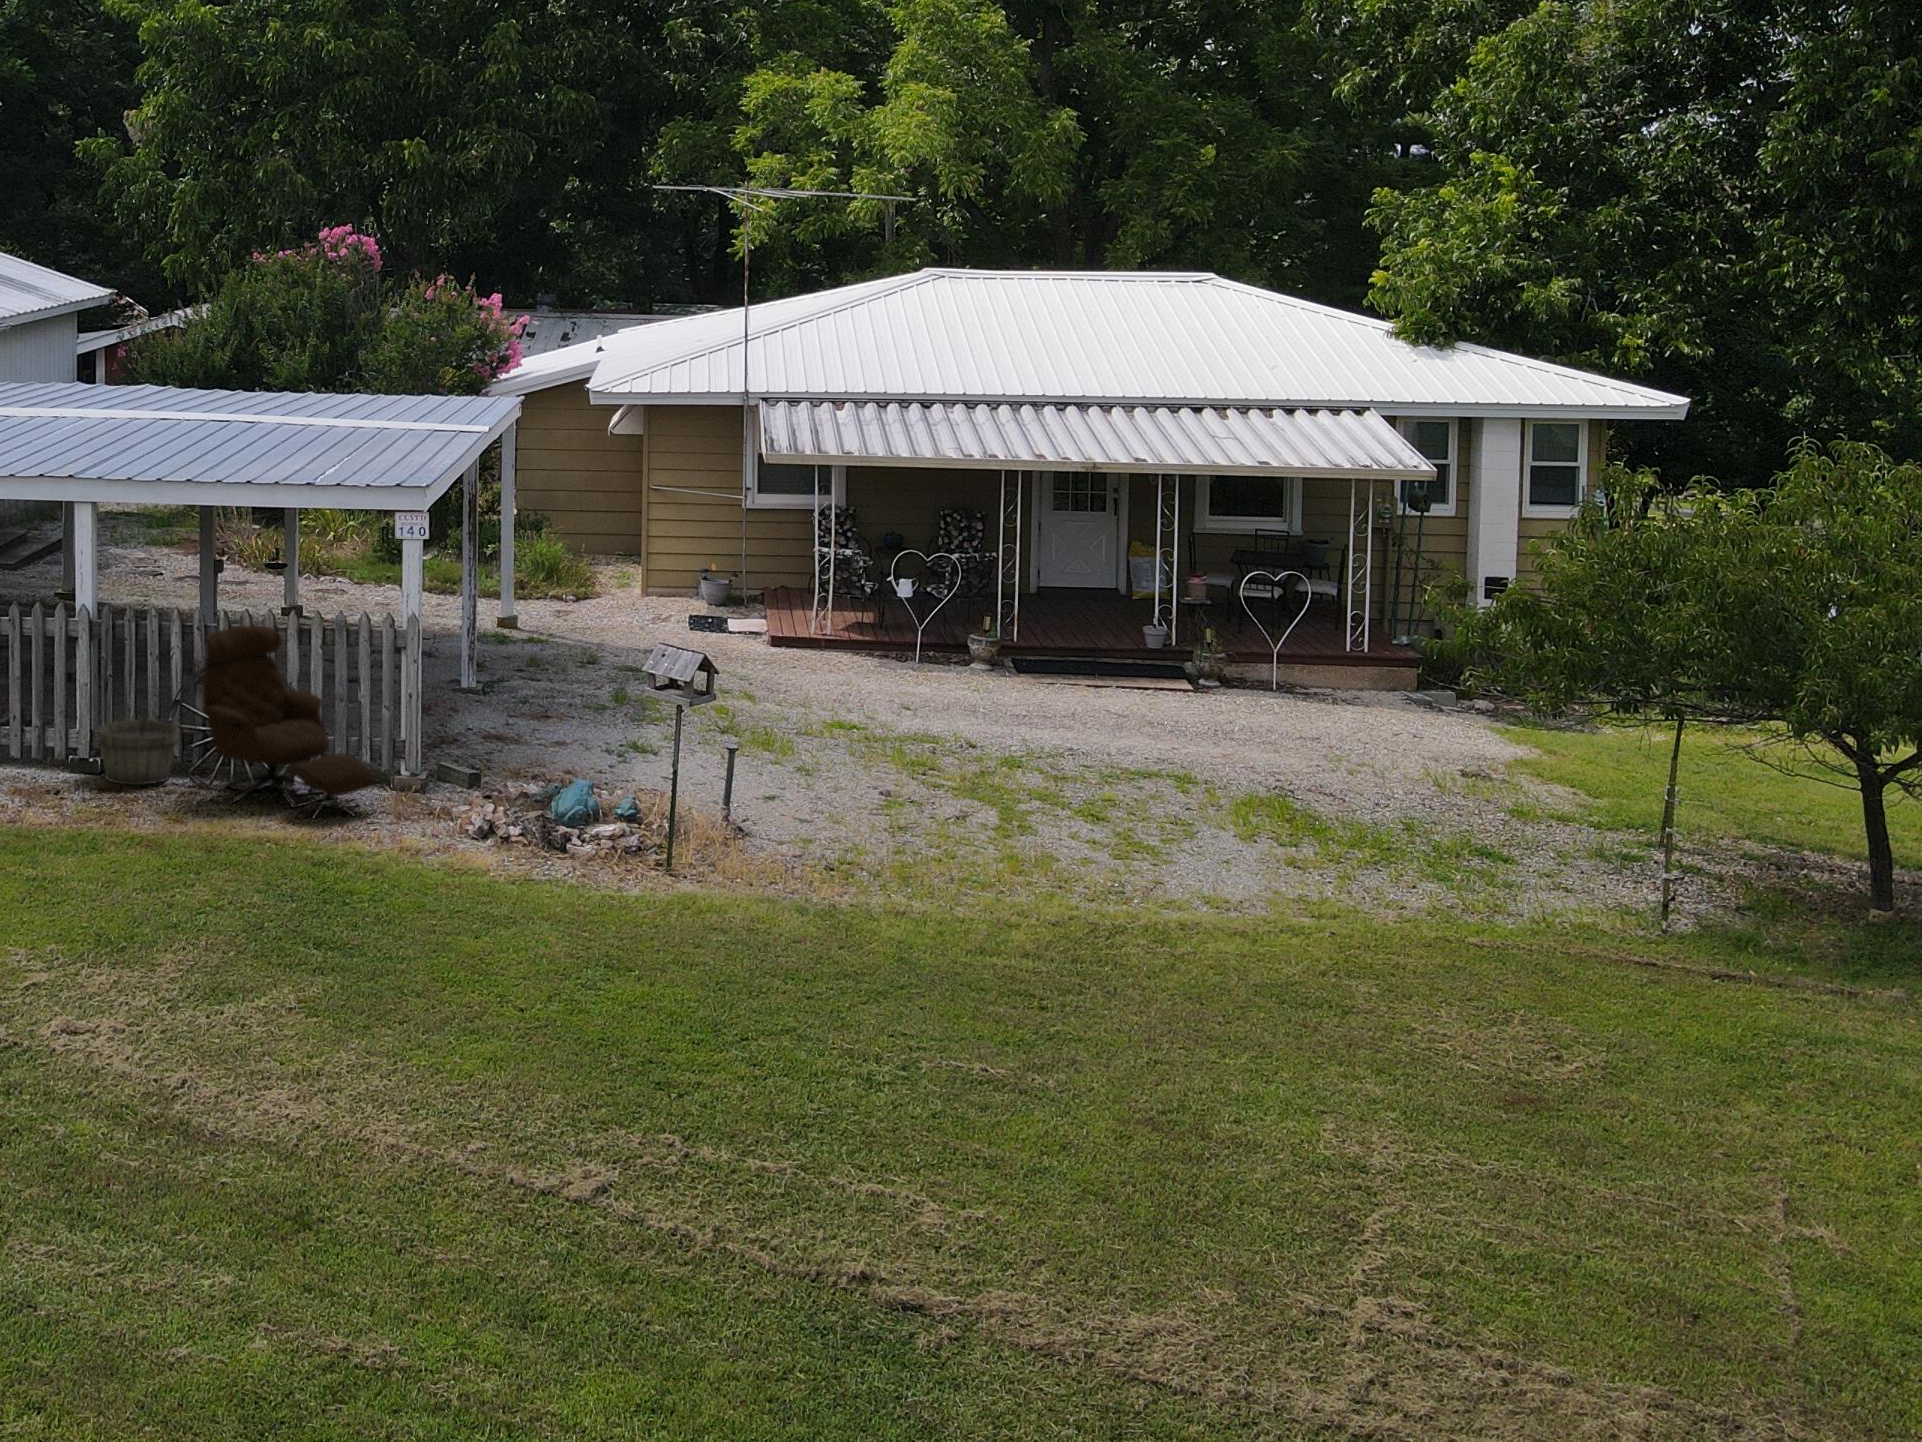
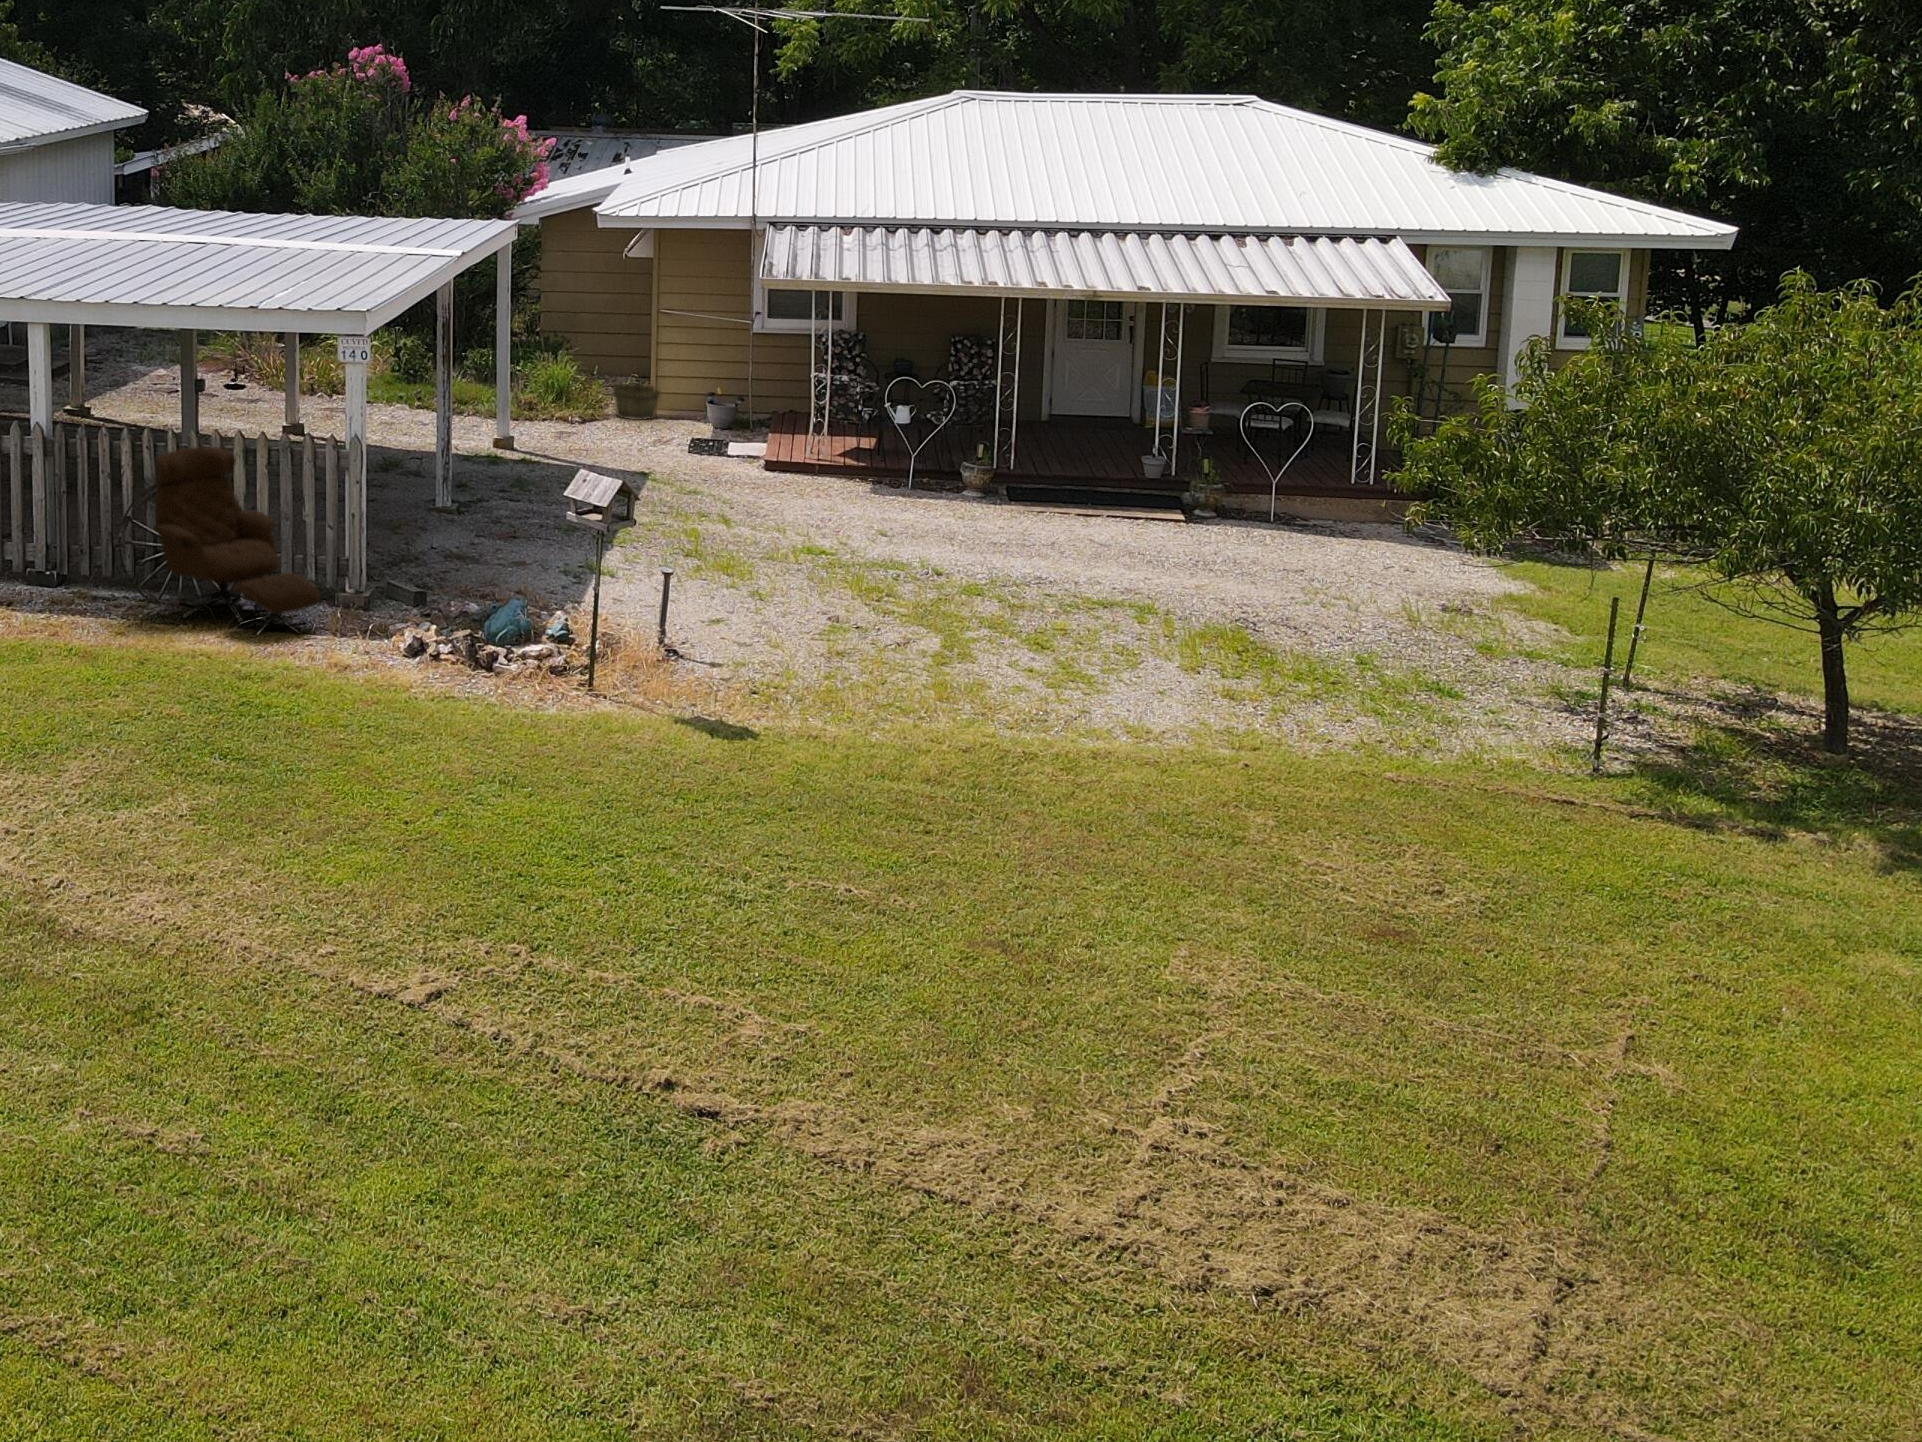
wooden bucket: present [98,717,178,785] -> present [613,383,660,420]

